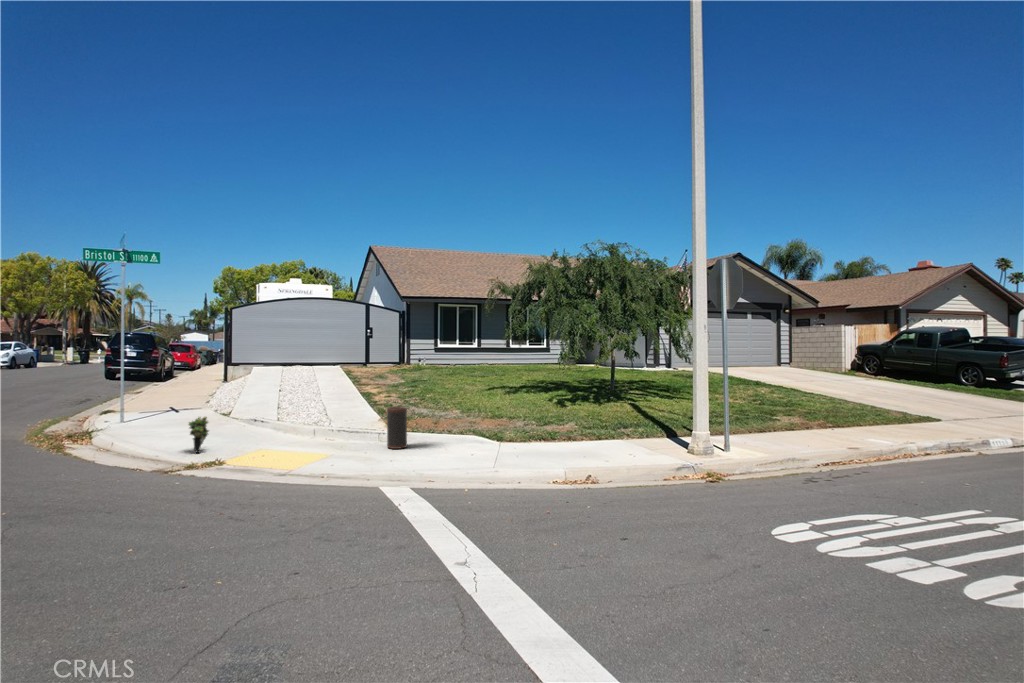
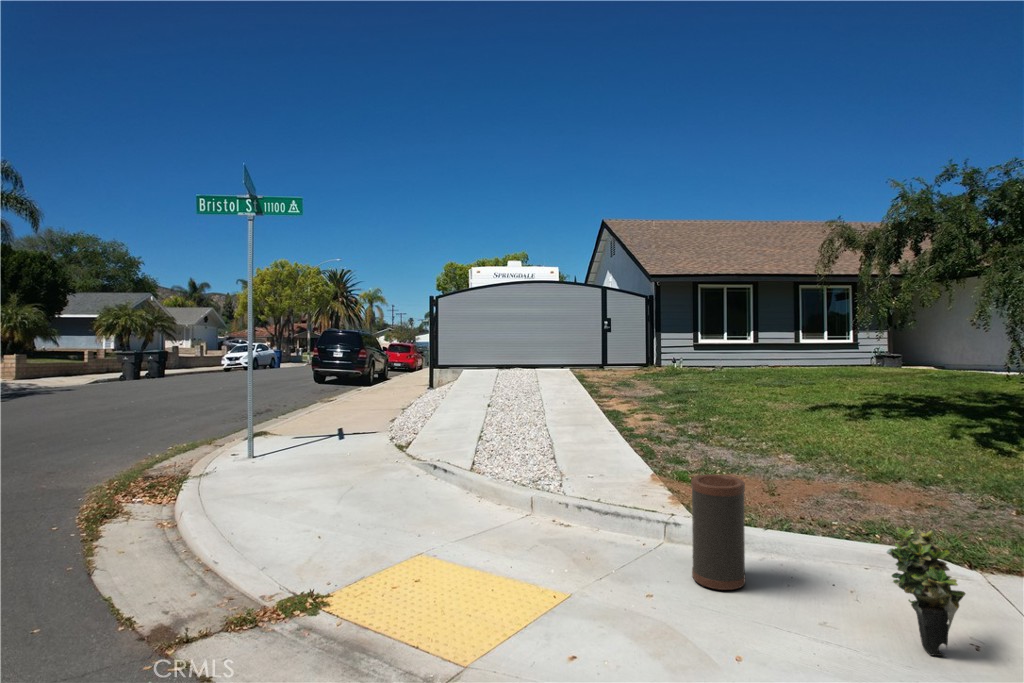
potted plant: present [189,417,209,453] -> present [887,527,966,656]

